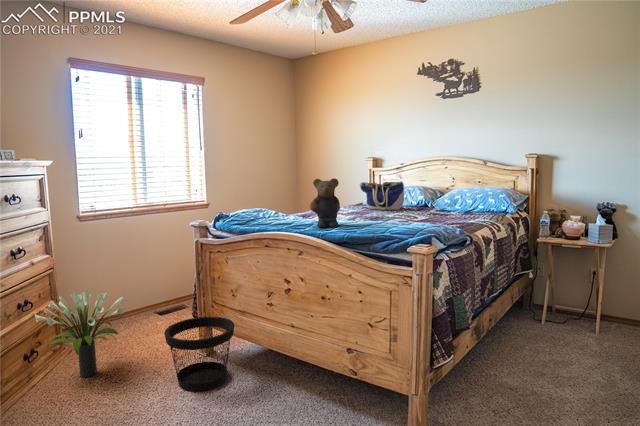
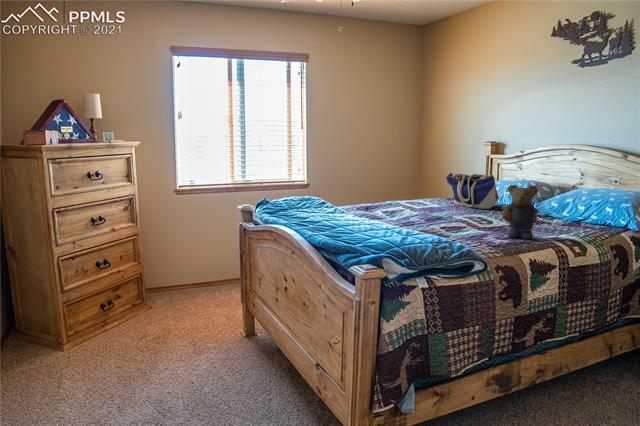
teddy bear: present [310,178,340,227] -> present [502,185,538,239]
potted plant: present [35,289,126,377] -> none [107,258,182,333]
wastebasket: present [164,317,234,391] -> none [186,299,253,370]

